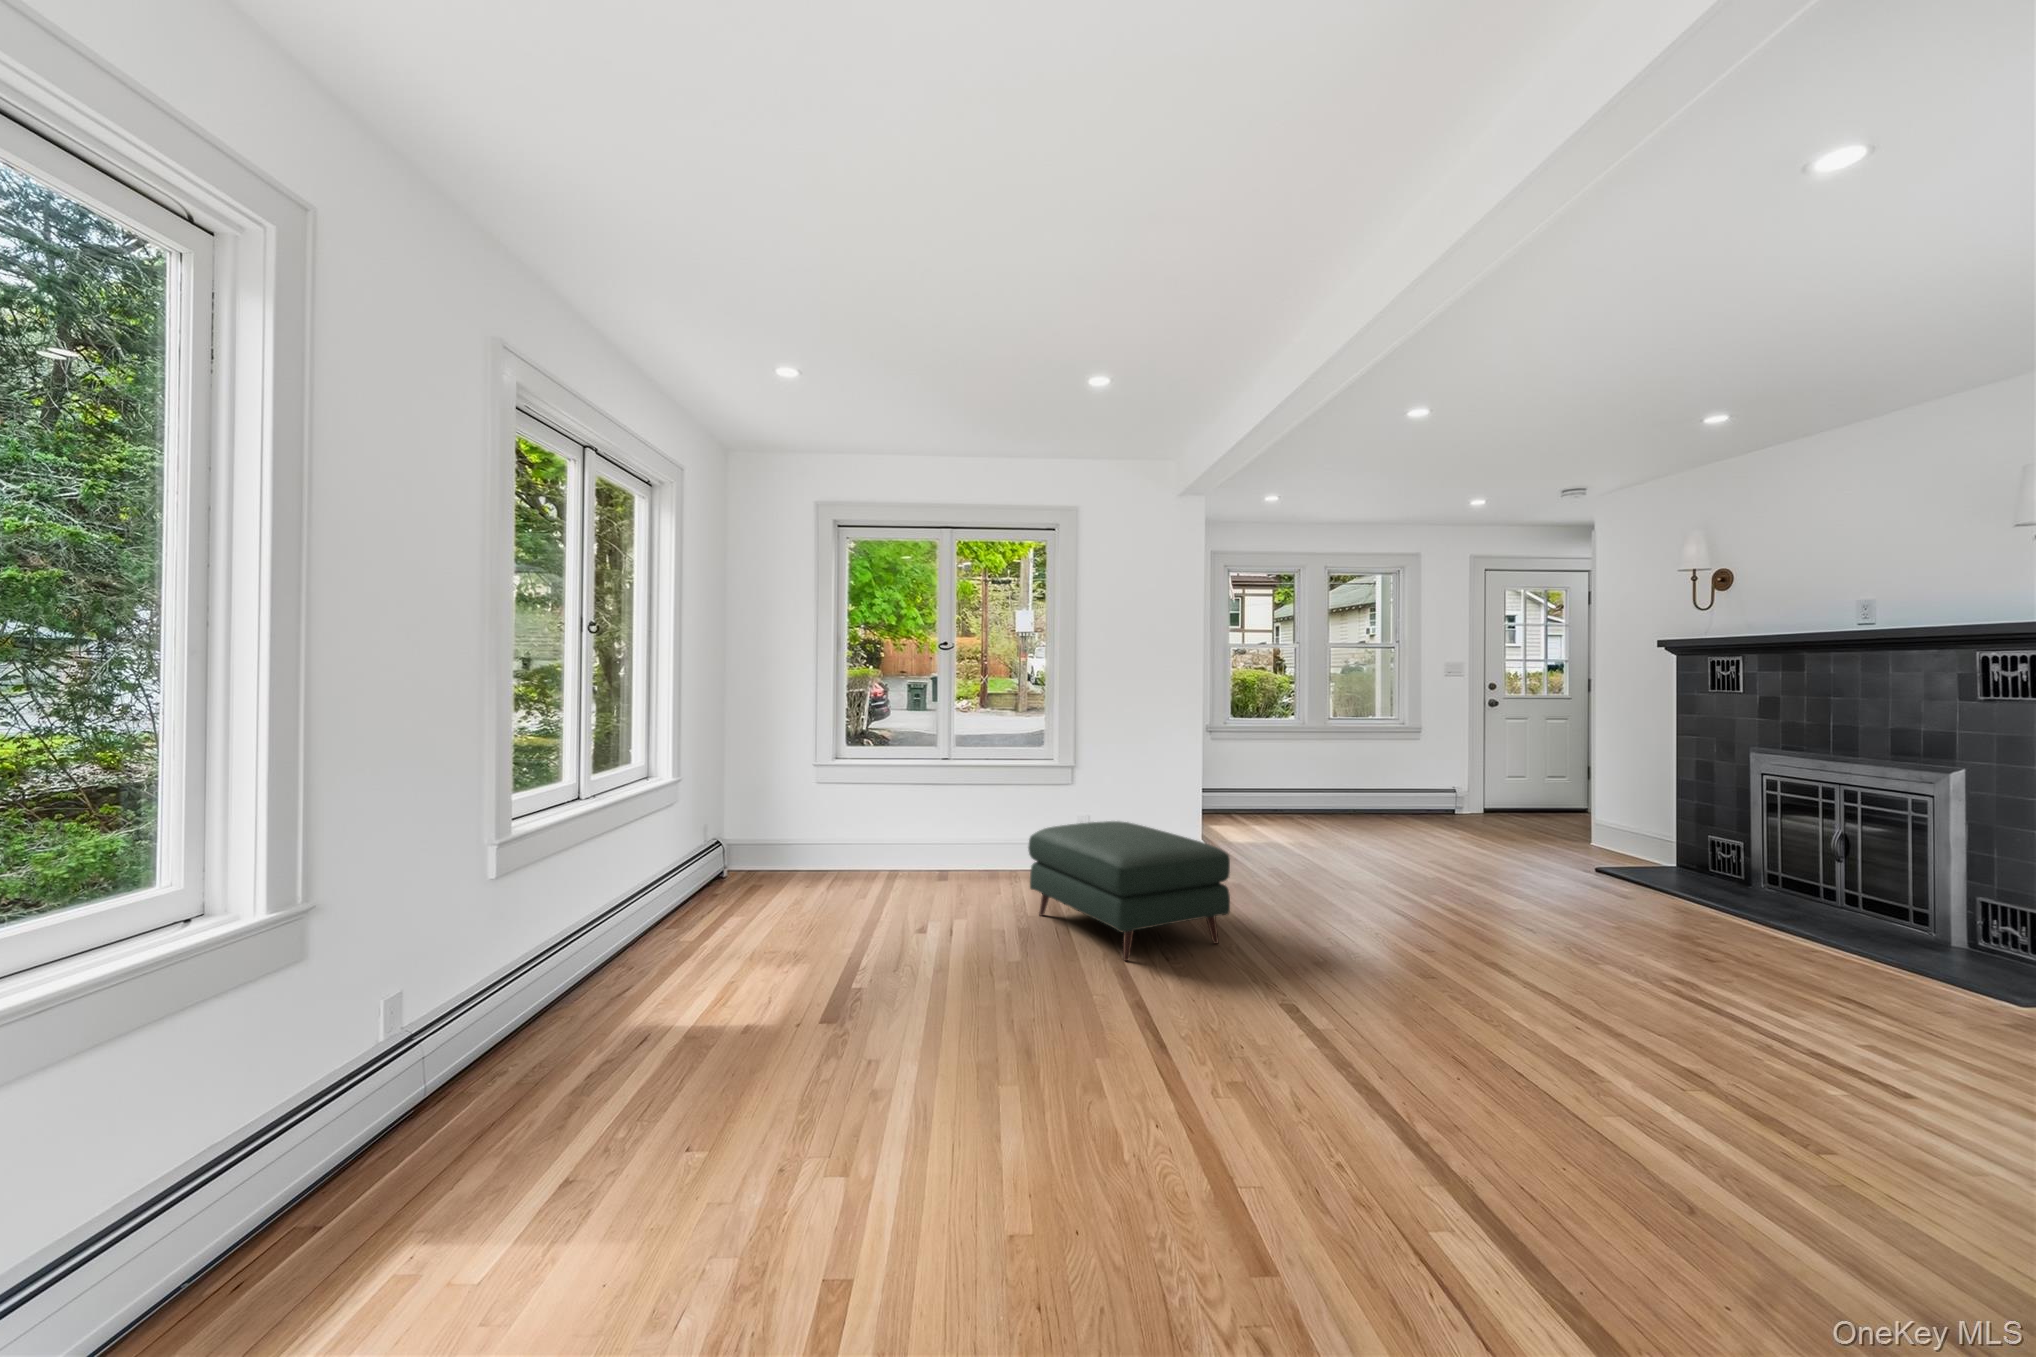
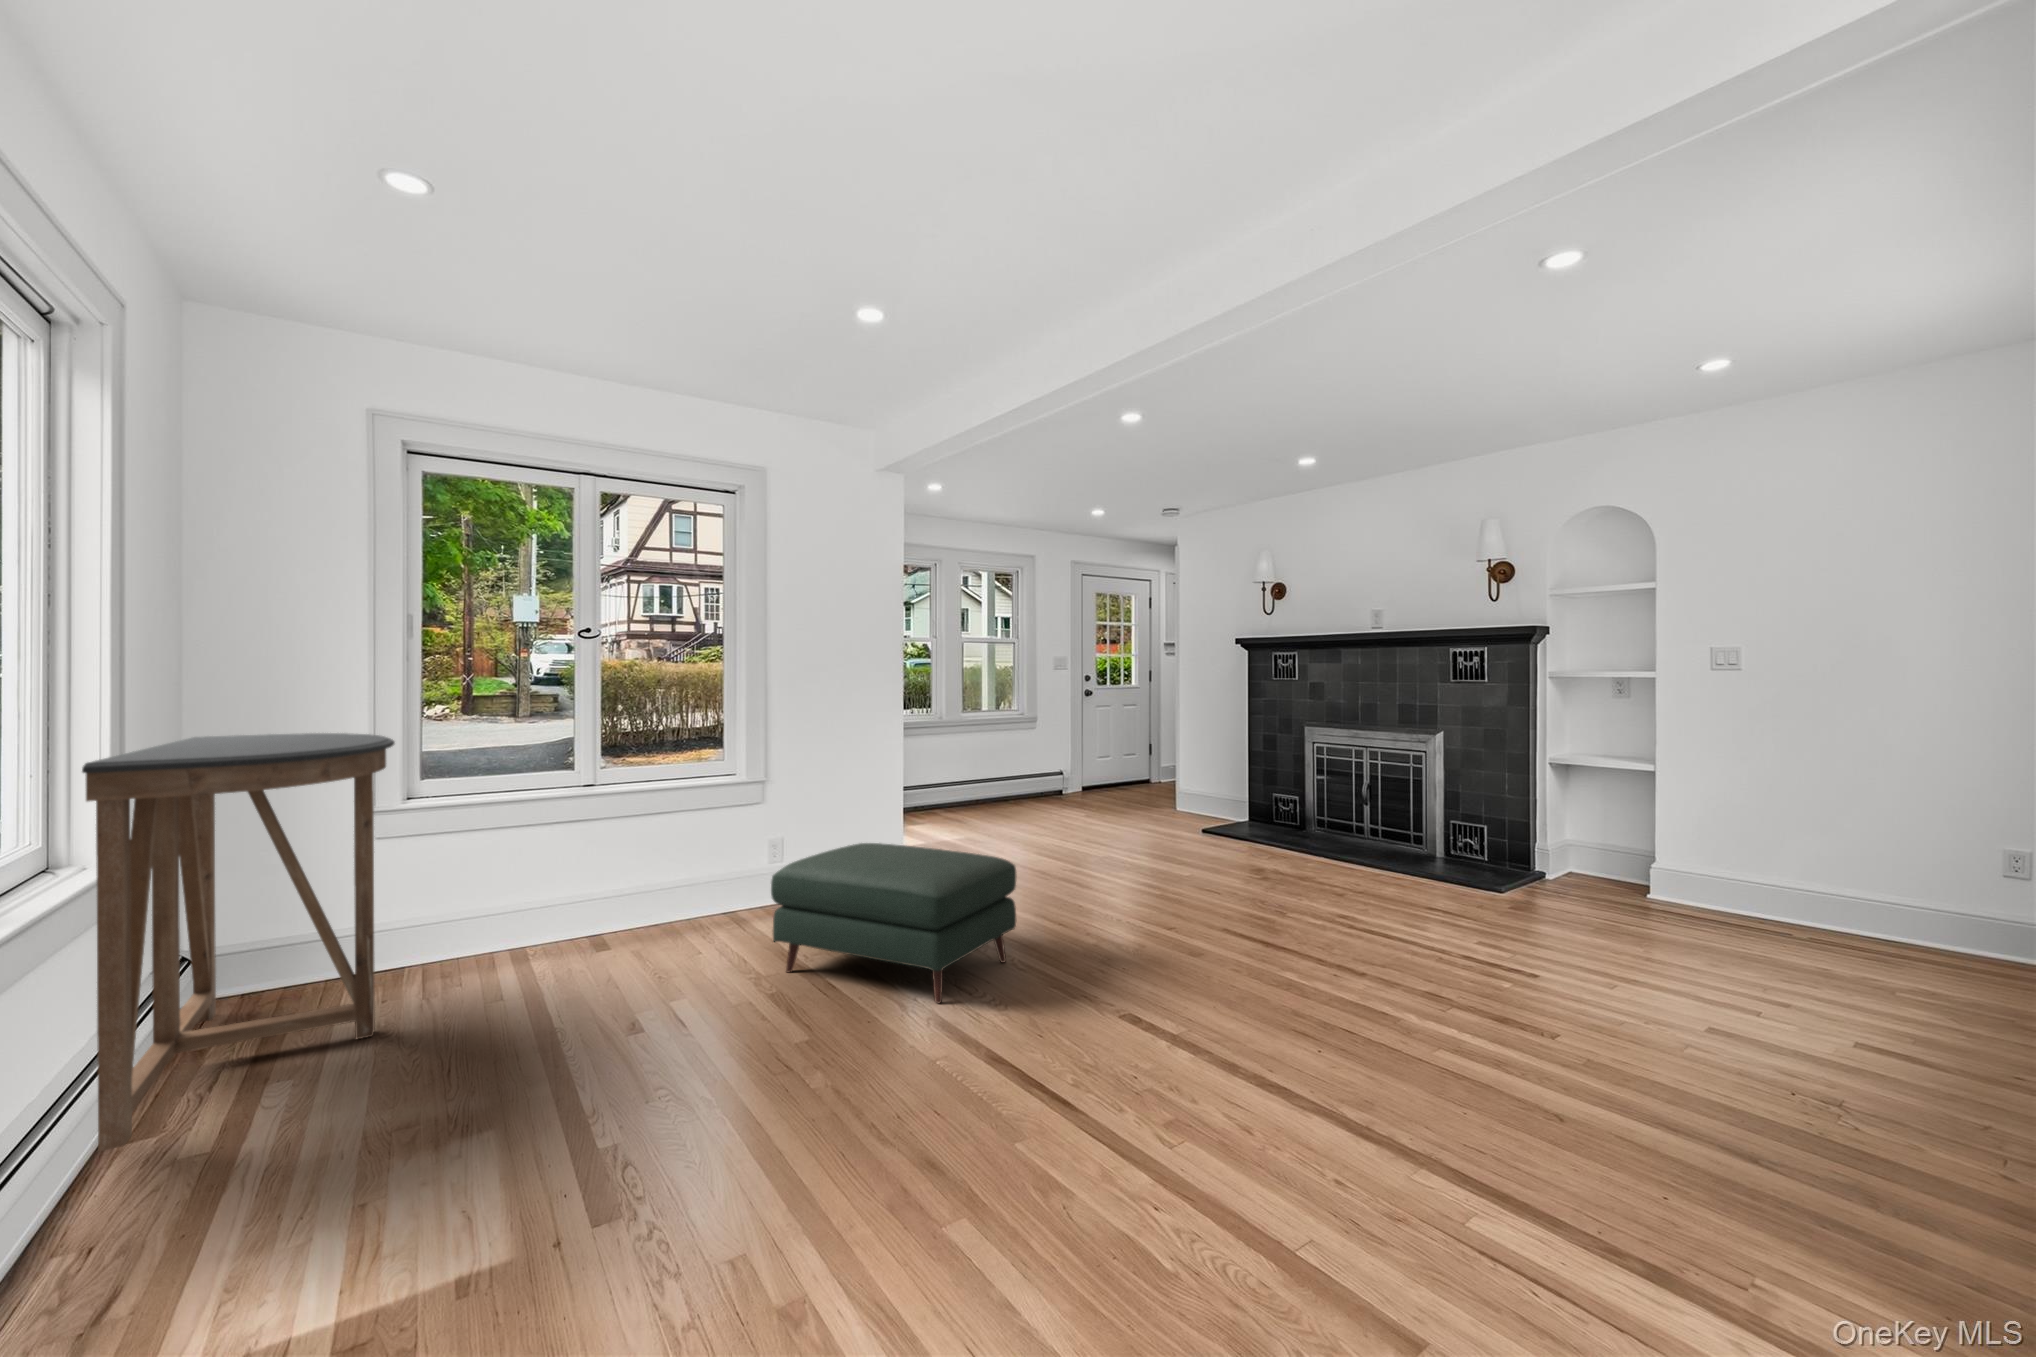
console table: none [631,709,804,928] -> present [82,733,394,1152]

